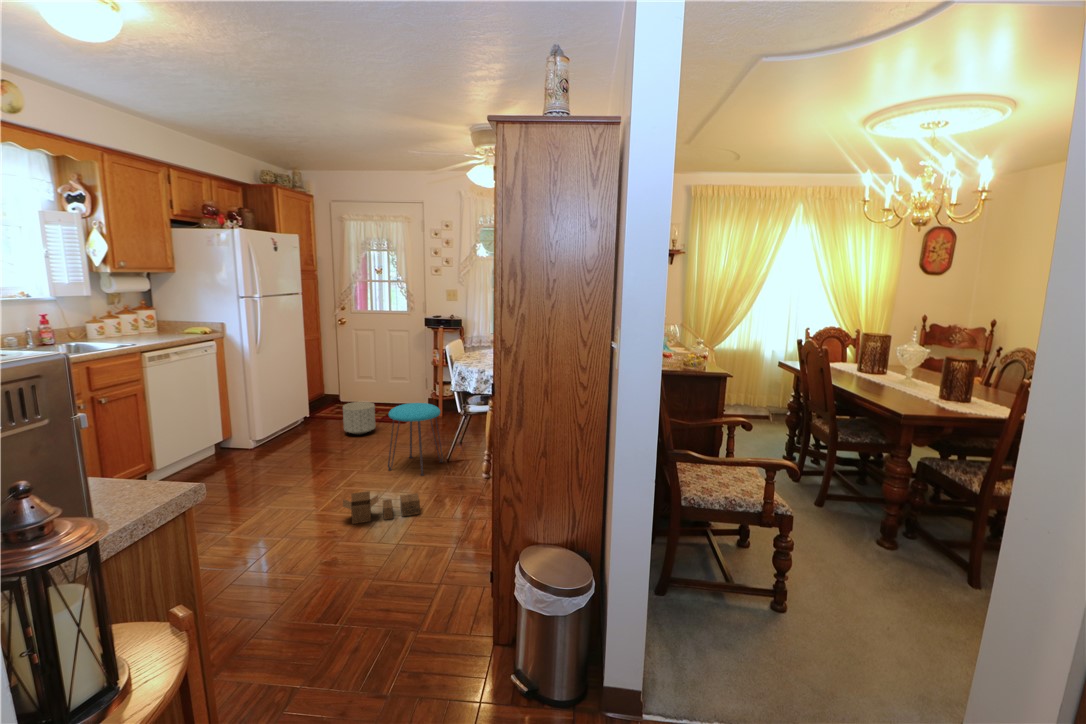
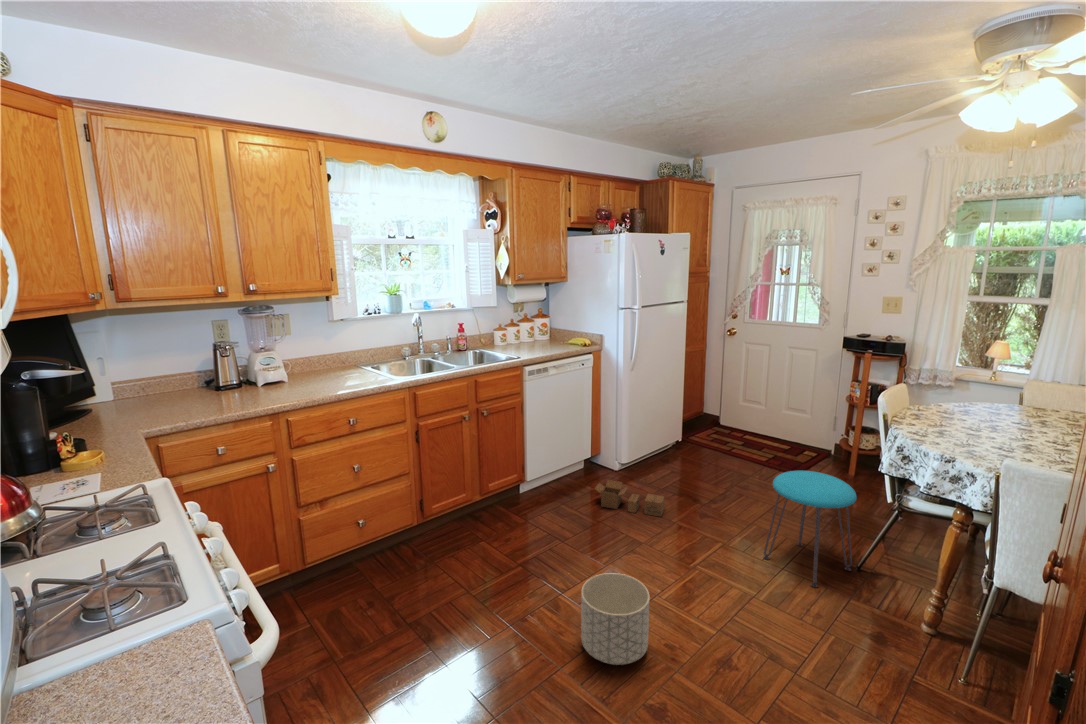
planter: present [343,402,375,435] -> present [581,573,649,665]
cardboard box: present [343,491,420,524] -> present [595,480,664,517]

